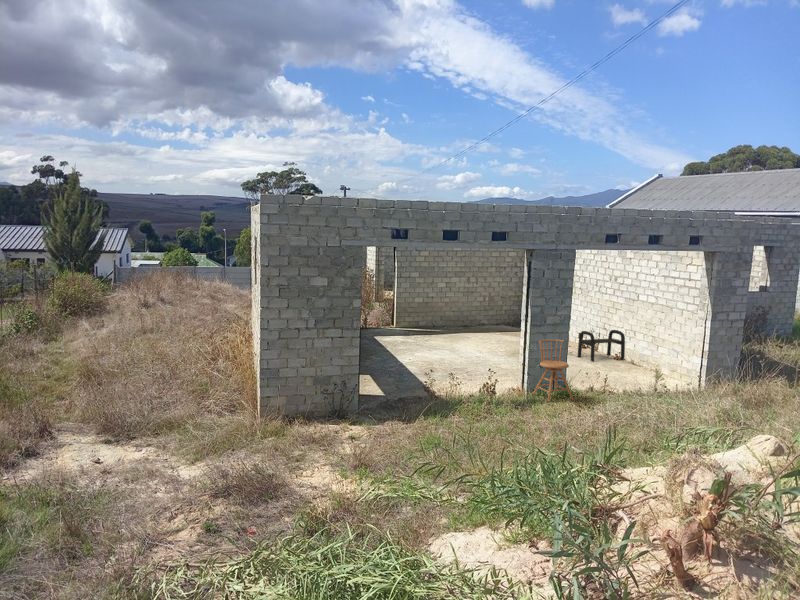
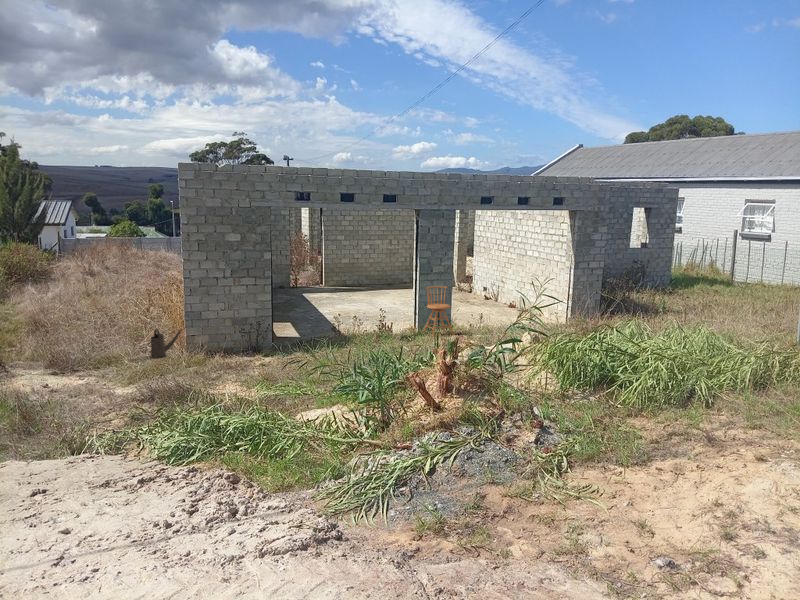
bench: present [578,330,625,362] -> none [478,282,517,309]
watering can: none [213,387,254,424] -> present [145,329,181,358]

